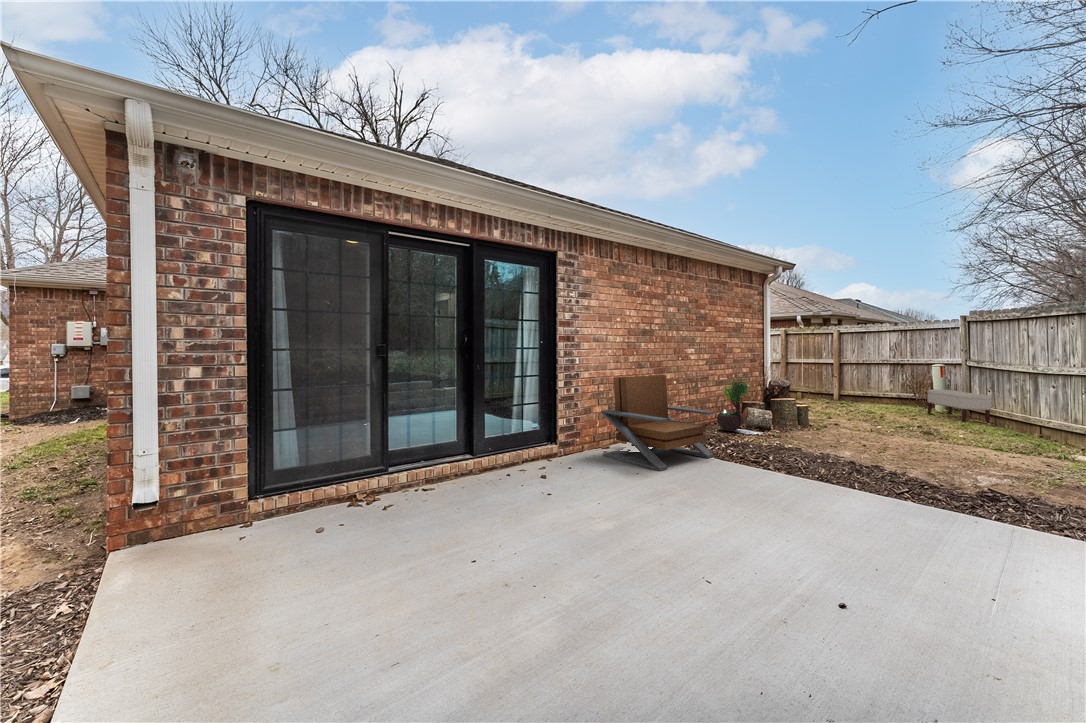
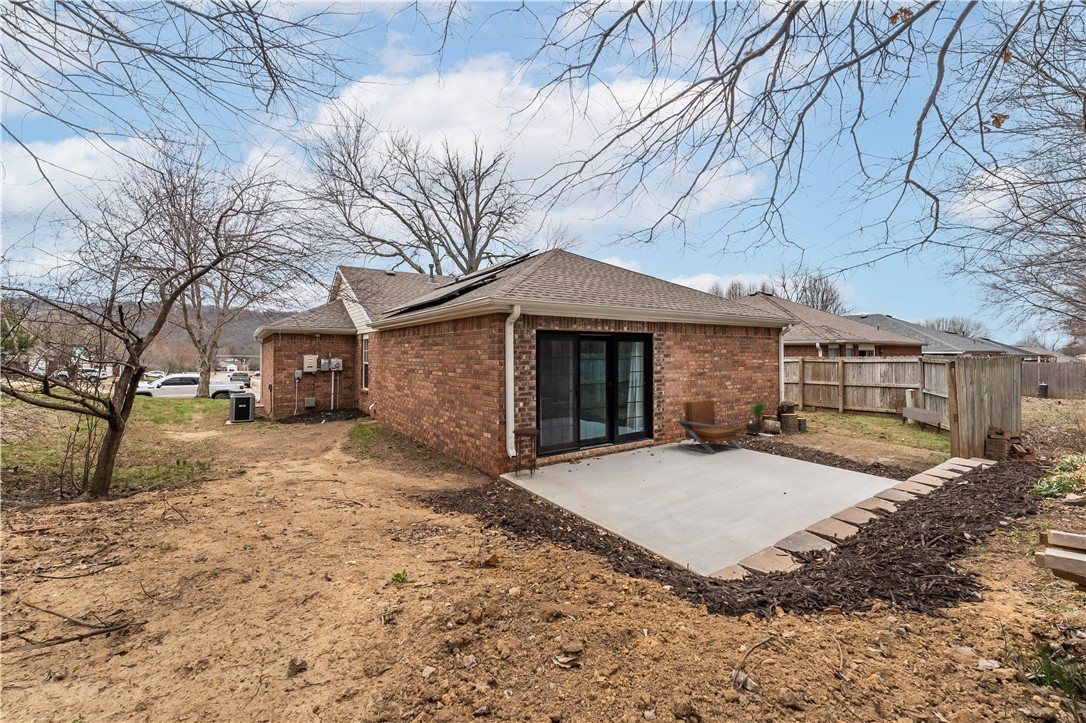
side table: none [137,430,225,559] -> present [513,428,539,477]

